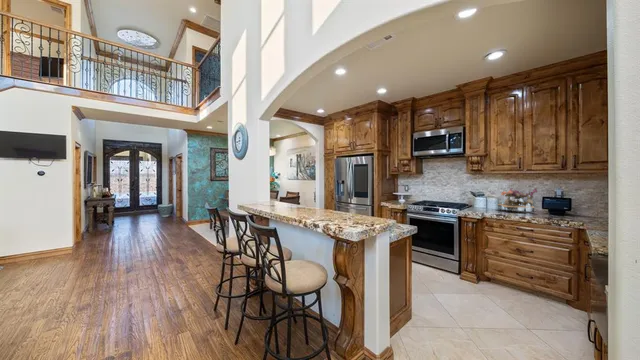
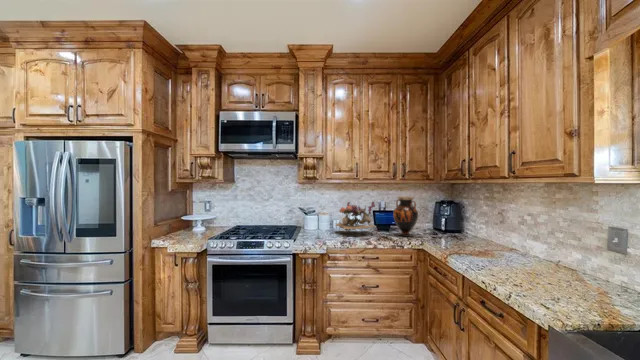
vase: none [556,184,586,218] -> present [393,196,418,237]

